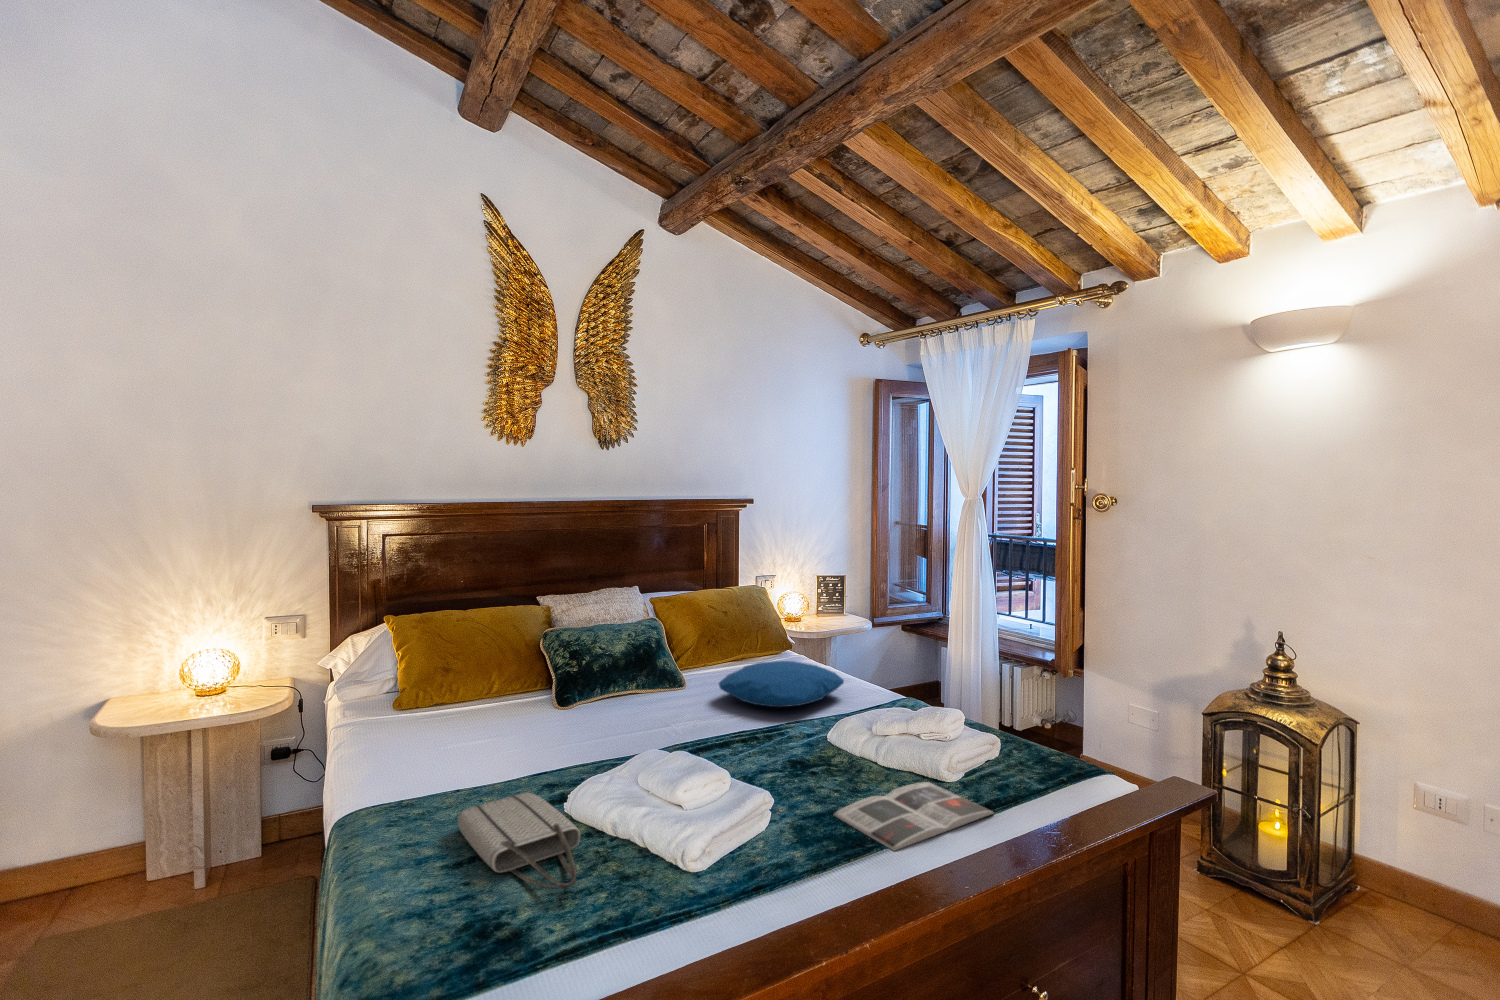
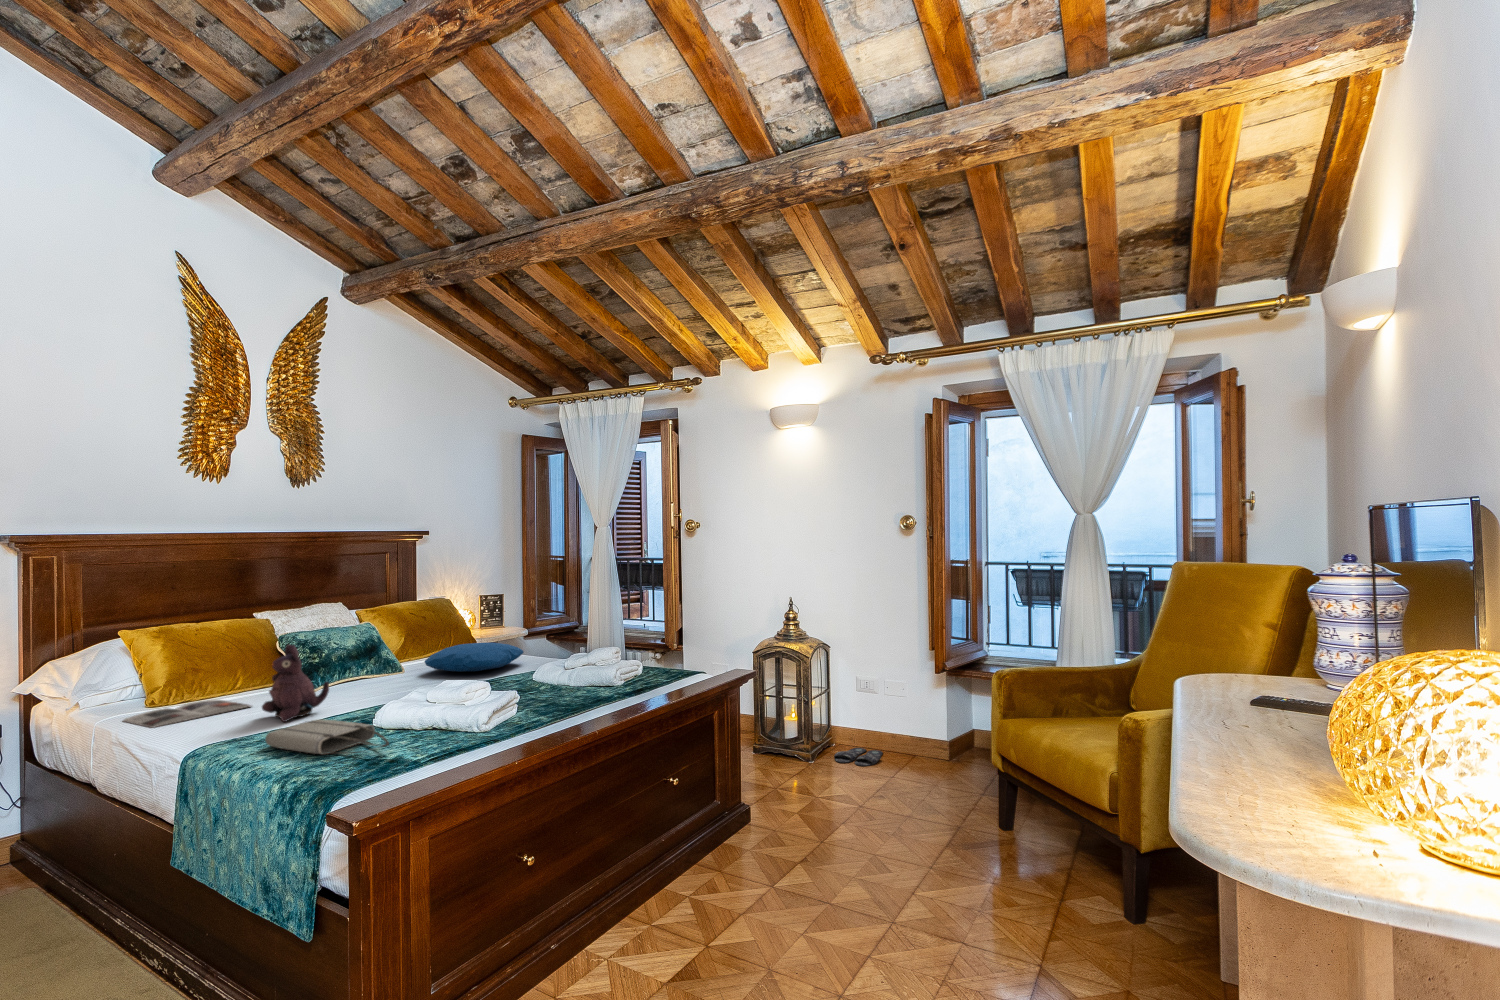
plush toy: none [503,667,578,773] -> present [262,644,329,722]
magazine: present [834,782,993,851] -> present [123,700,251,728]
slippers: none [1358,912,1469,969] -> present [834,748,883,766]

